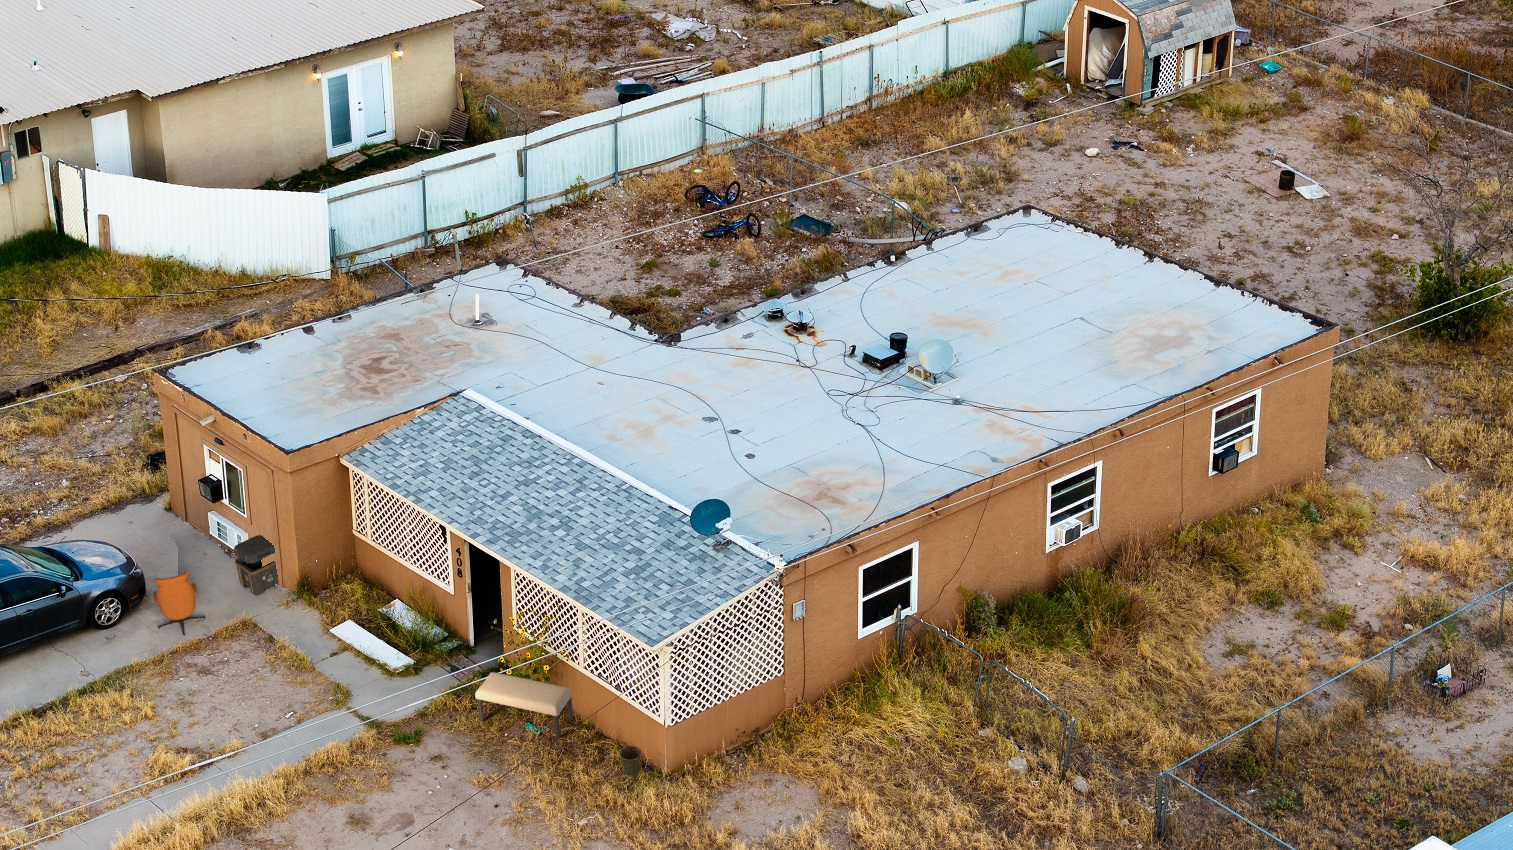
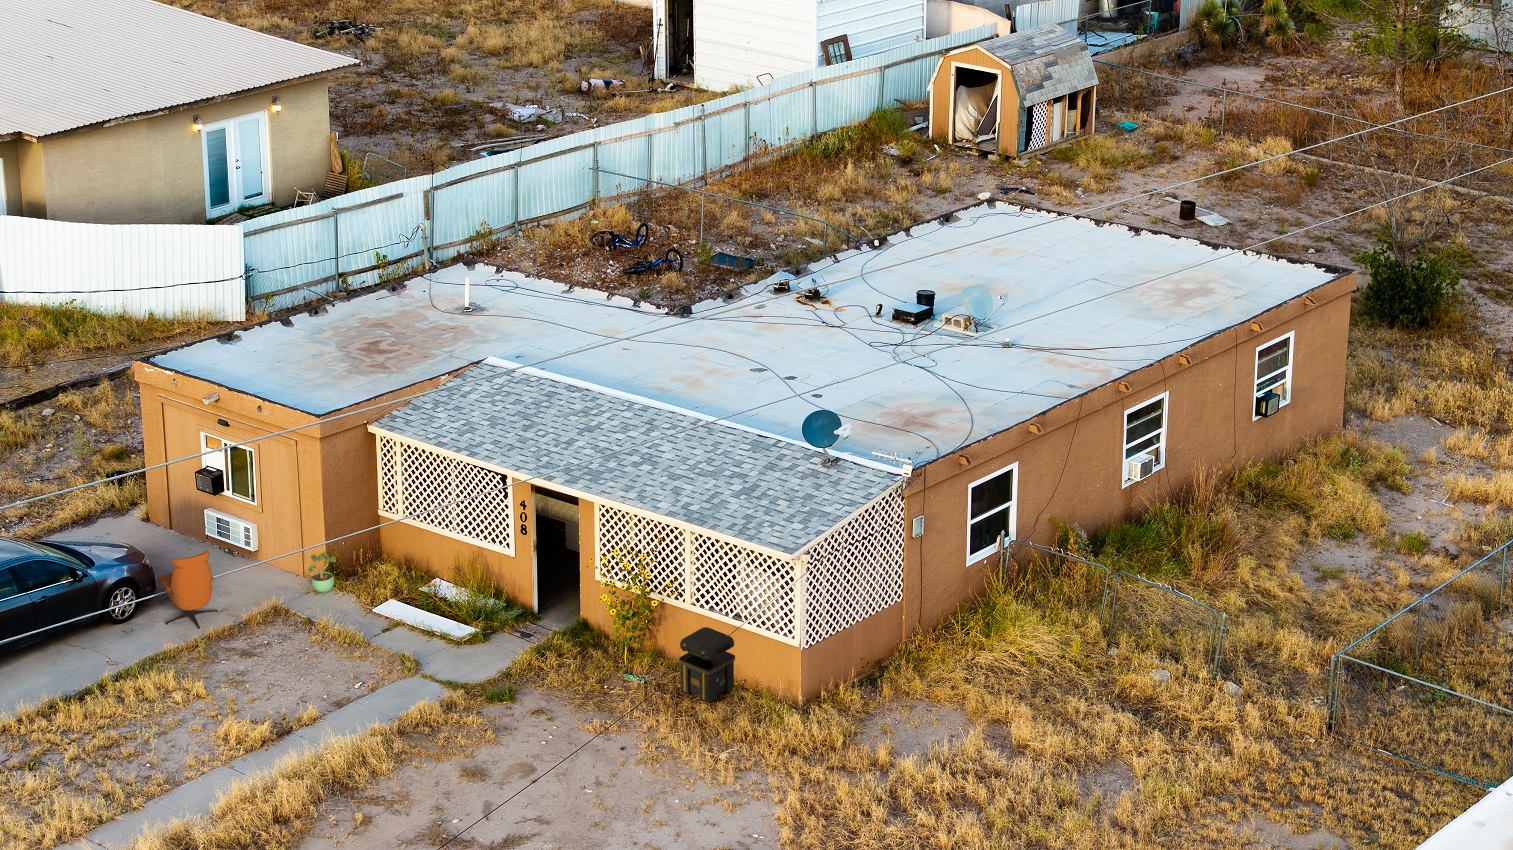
toolbox: present [234,535,279,595] -> present [679,627,735,703]
potted plant: none [286,570,311,604] -> present [308,552,336,592]
bench: present [475,672,573,738] -> none [570,624,675,685]
bucket: present [618,745,642,775] -> none [746,678,772,710]

